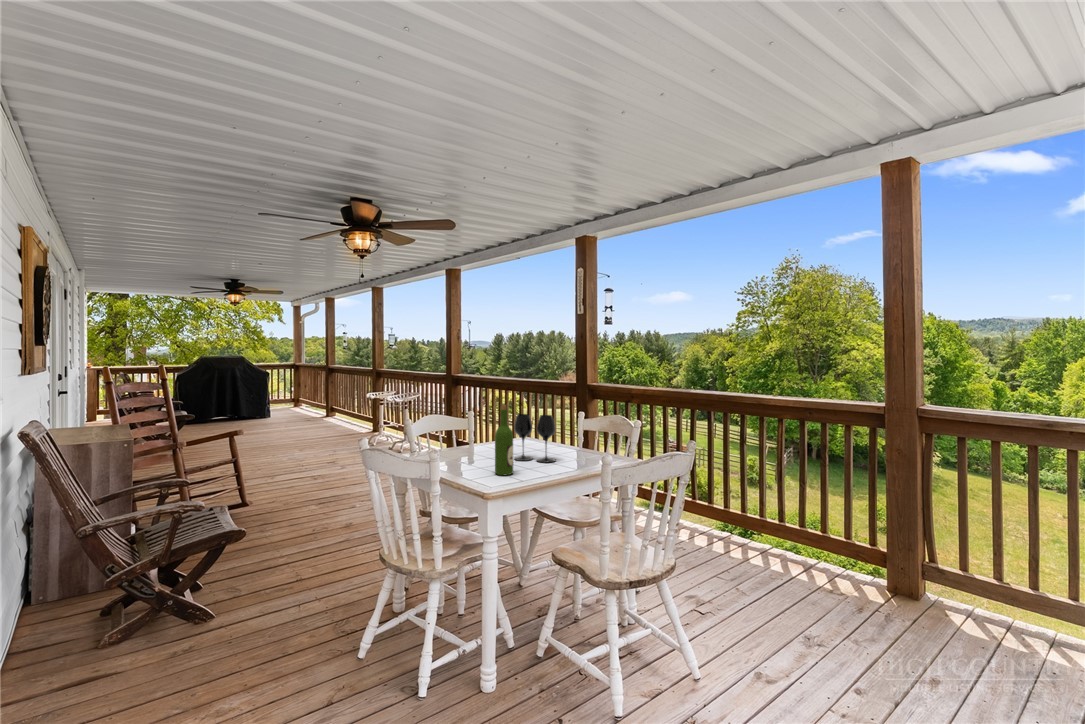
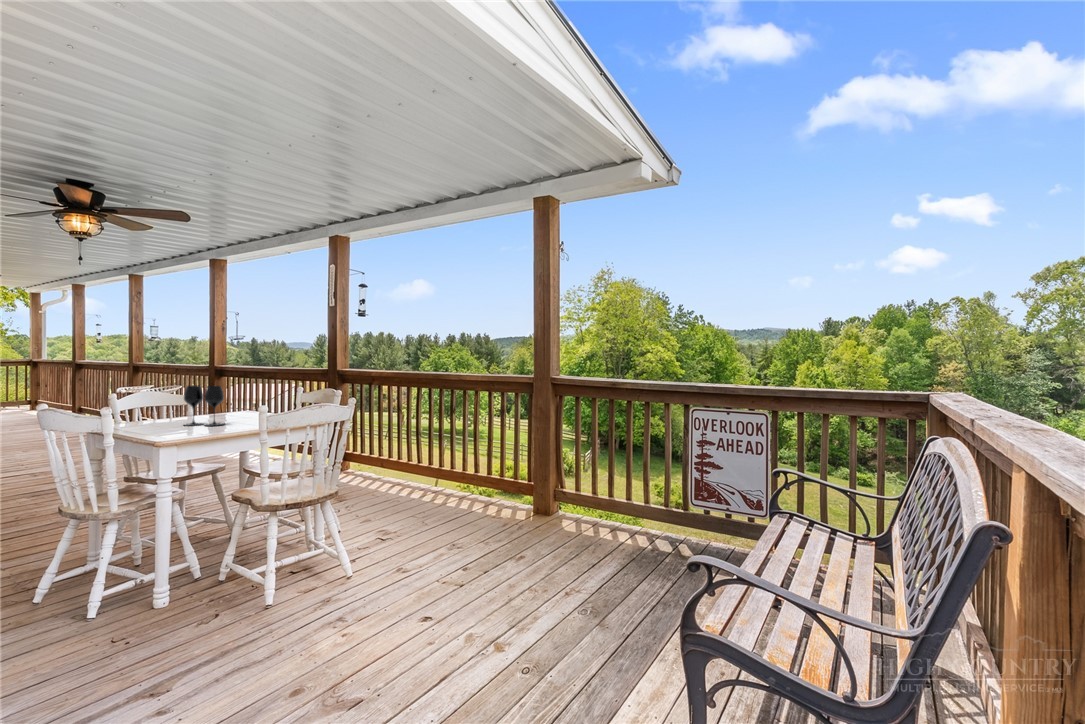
wine bottle: present [495,405,513,475] -> none [145,374,165,434]

